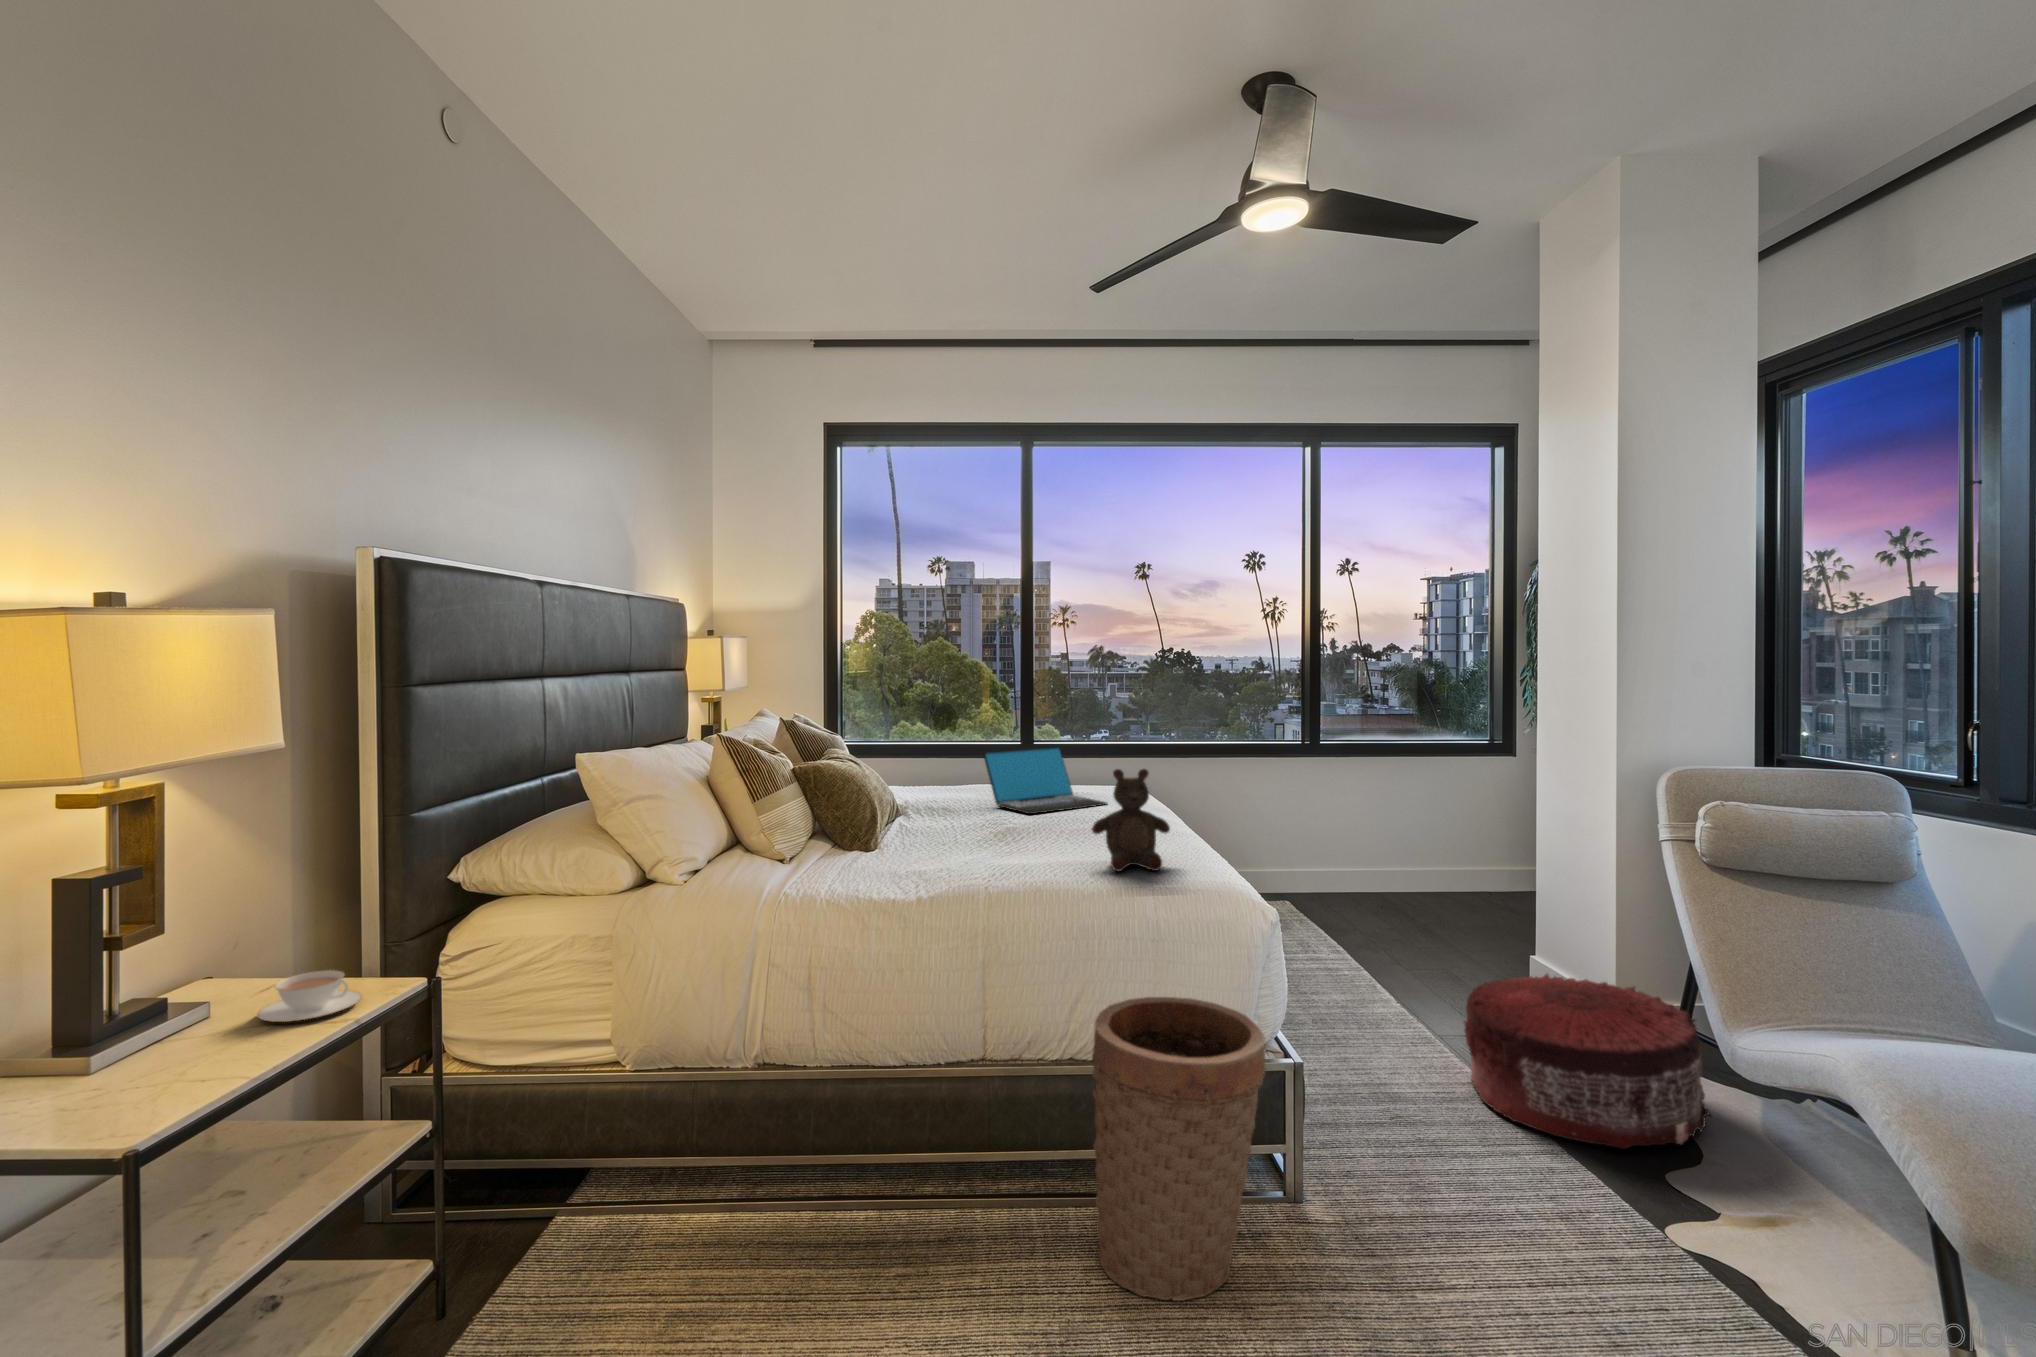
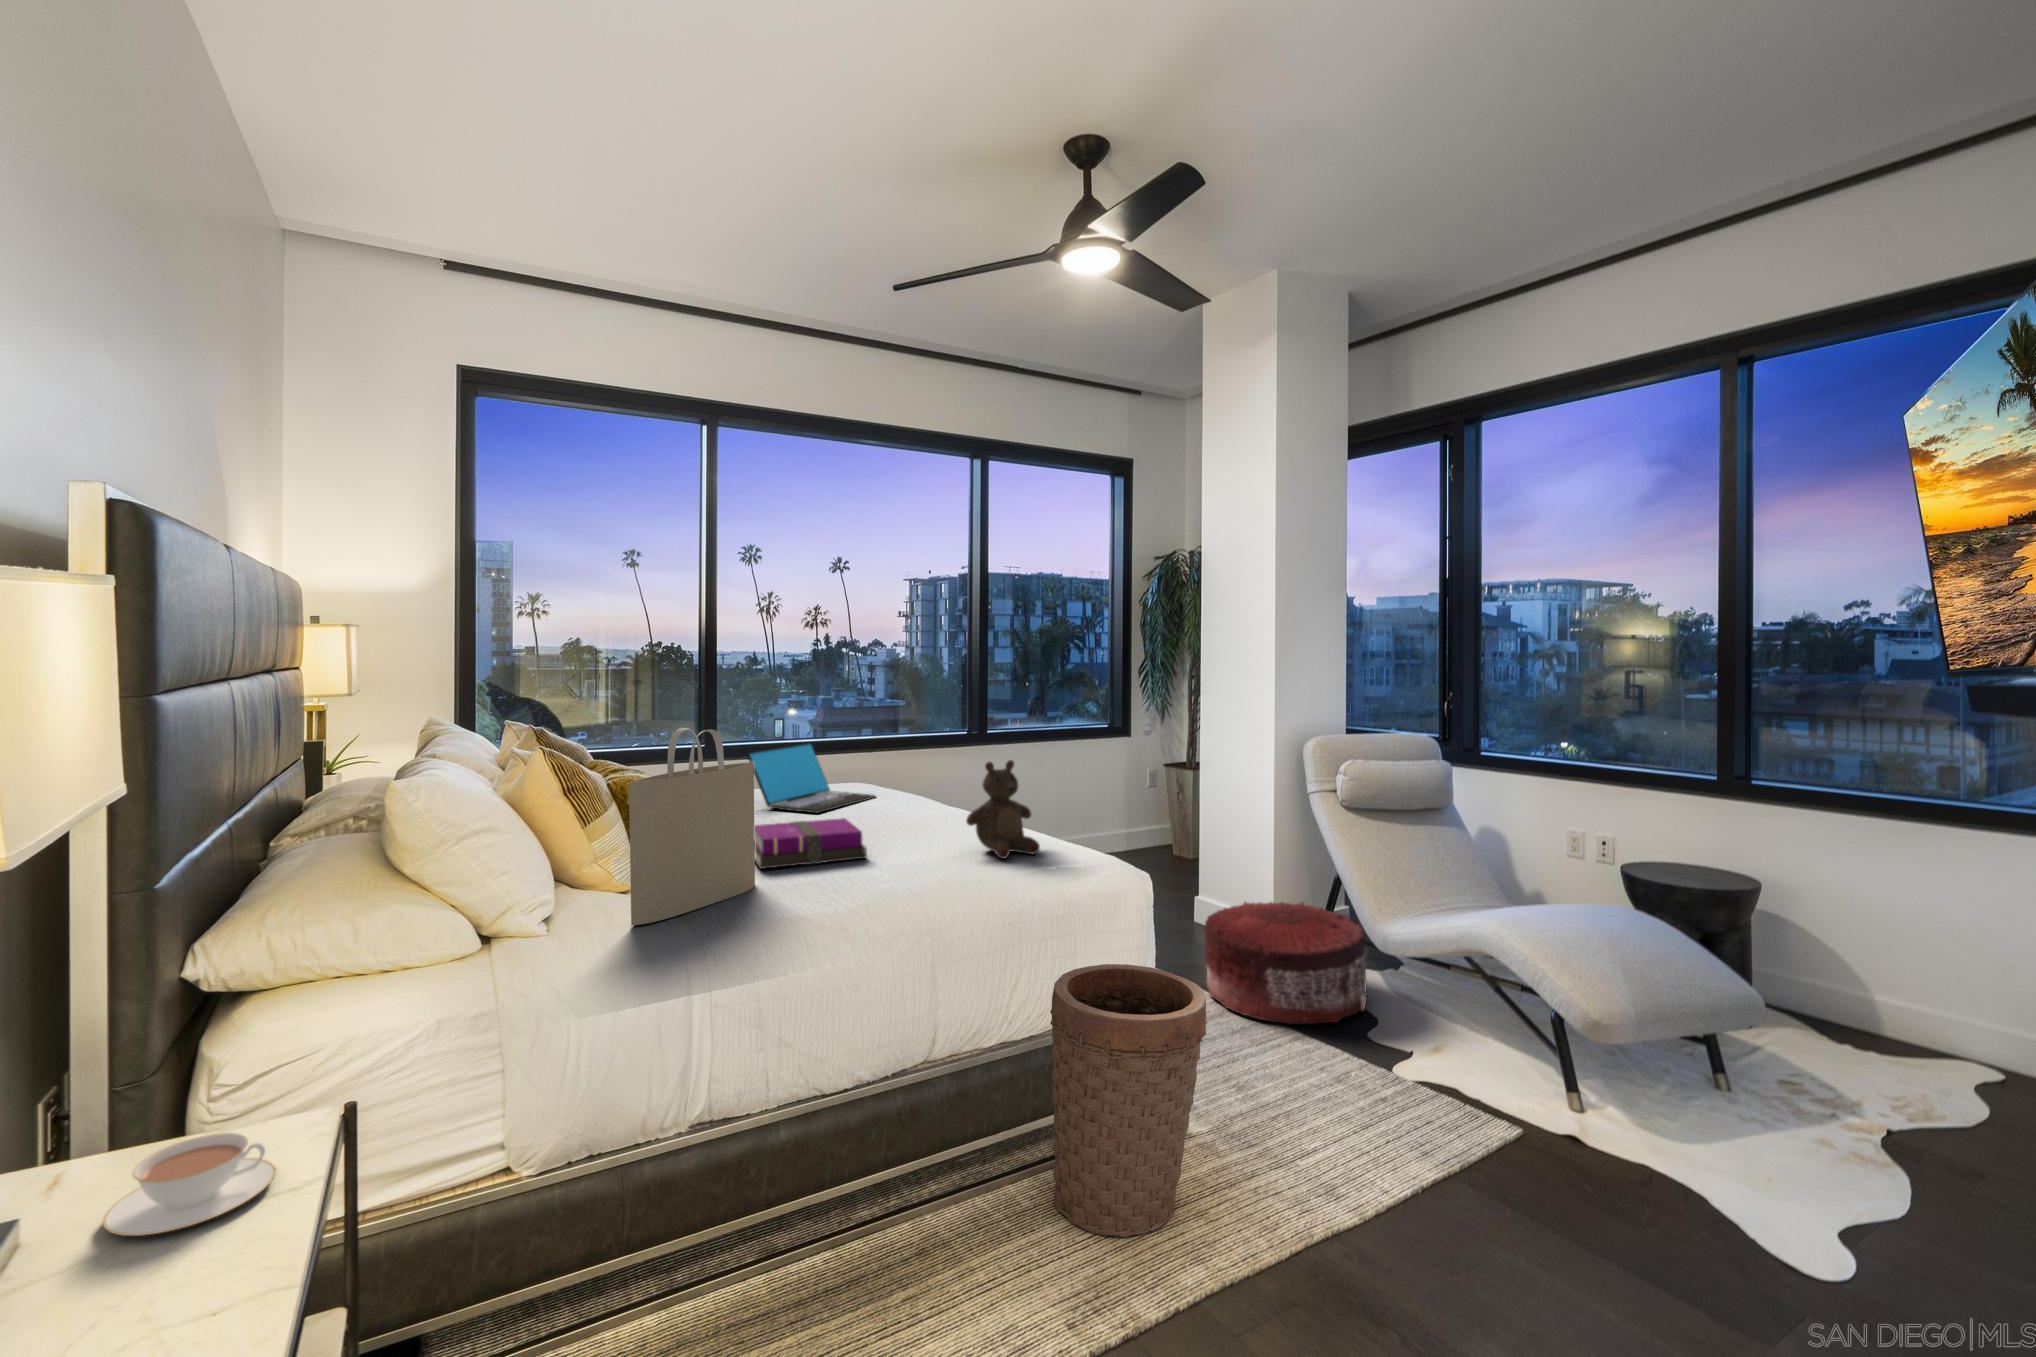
tote bag: none [741,720,878,886] -> present [629,728,755,926]
notebook: none [900,816,1010,857] -> present [754,818,867,869]

